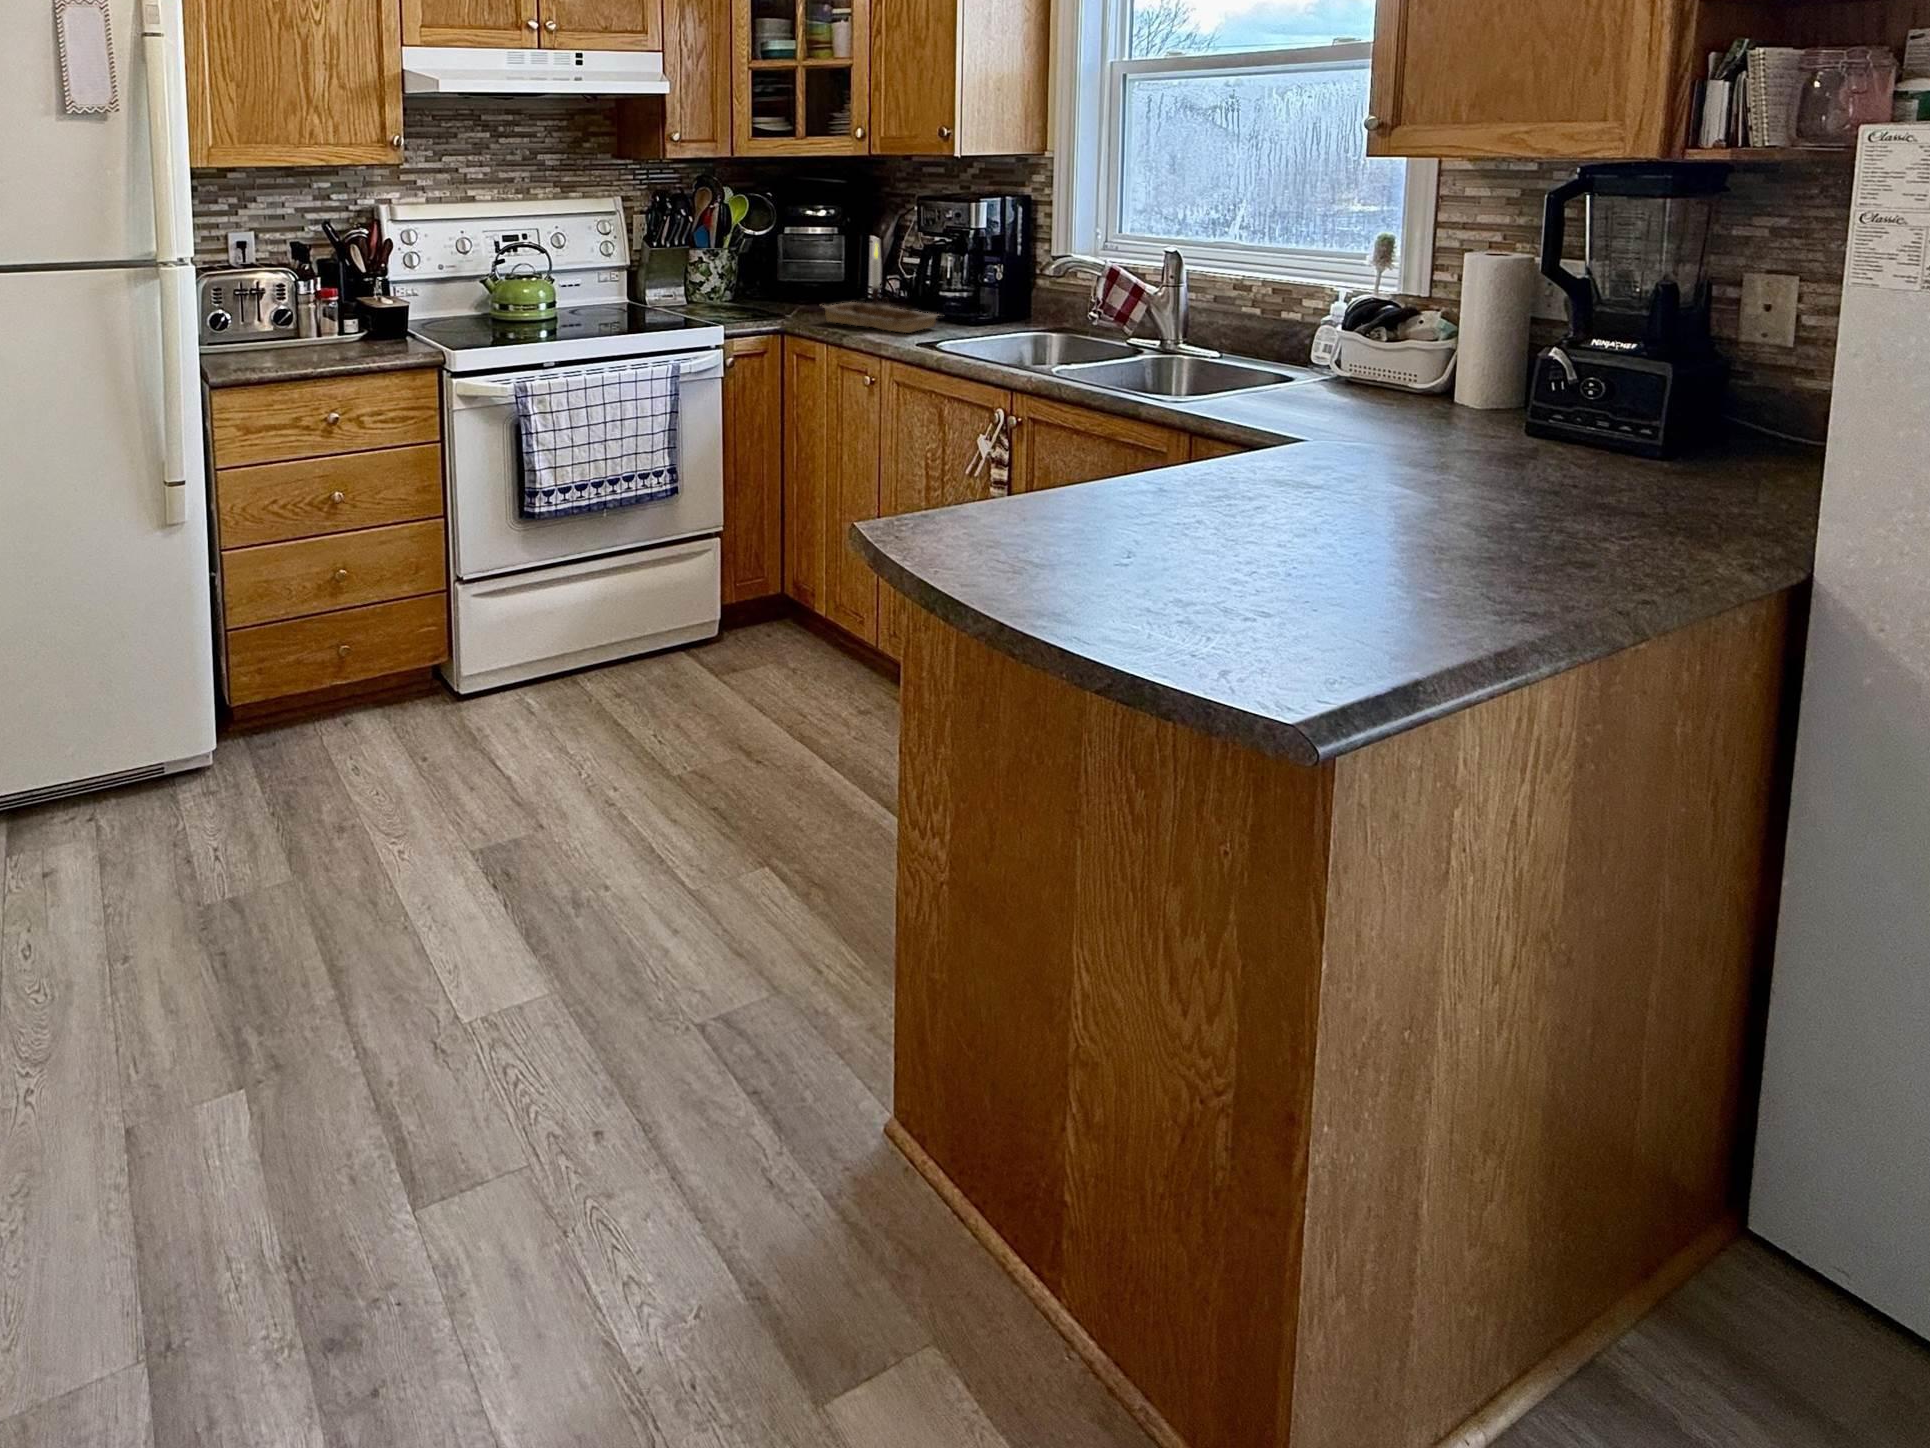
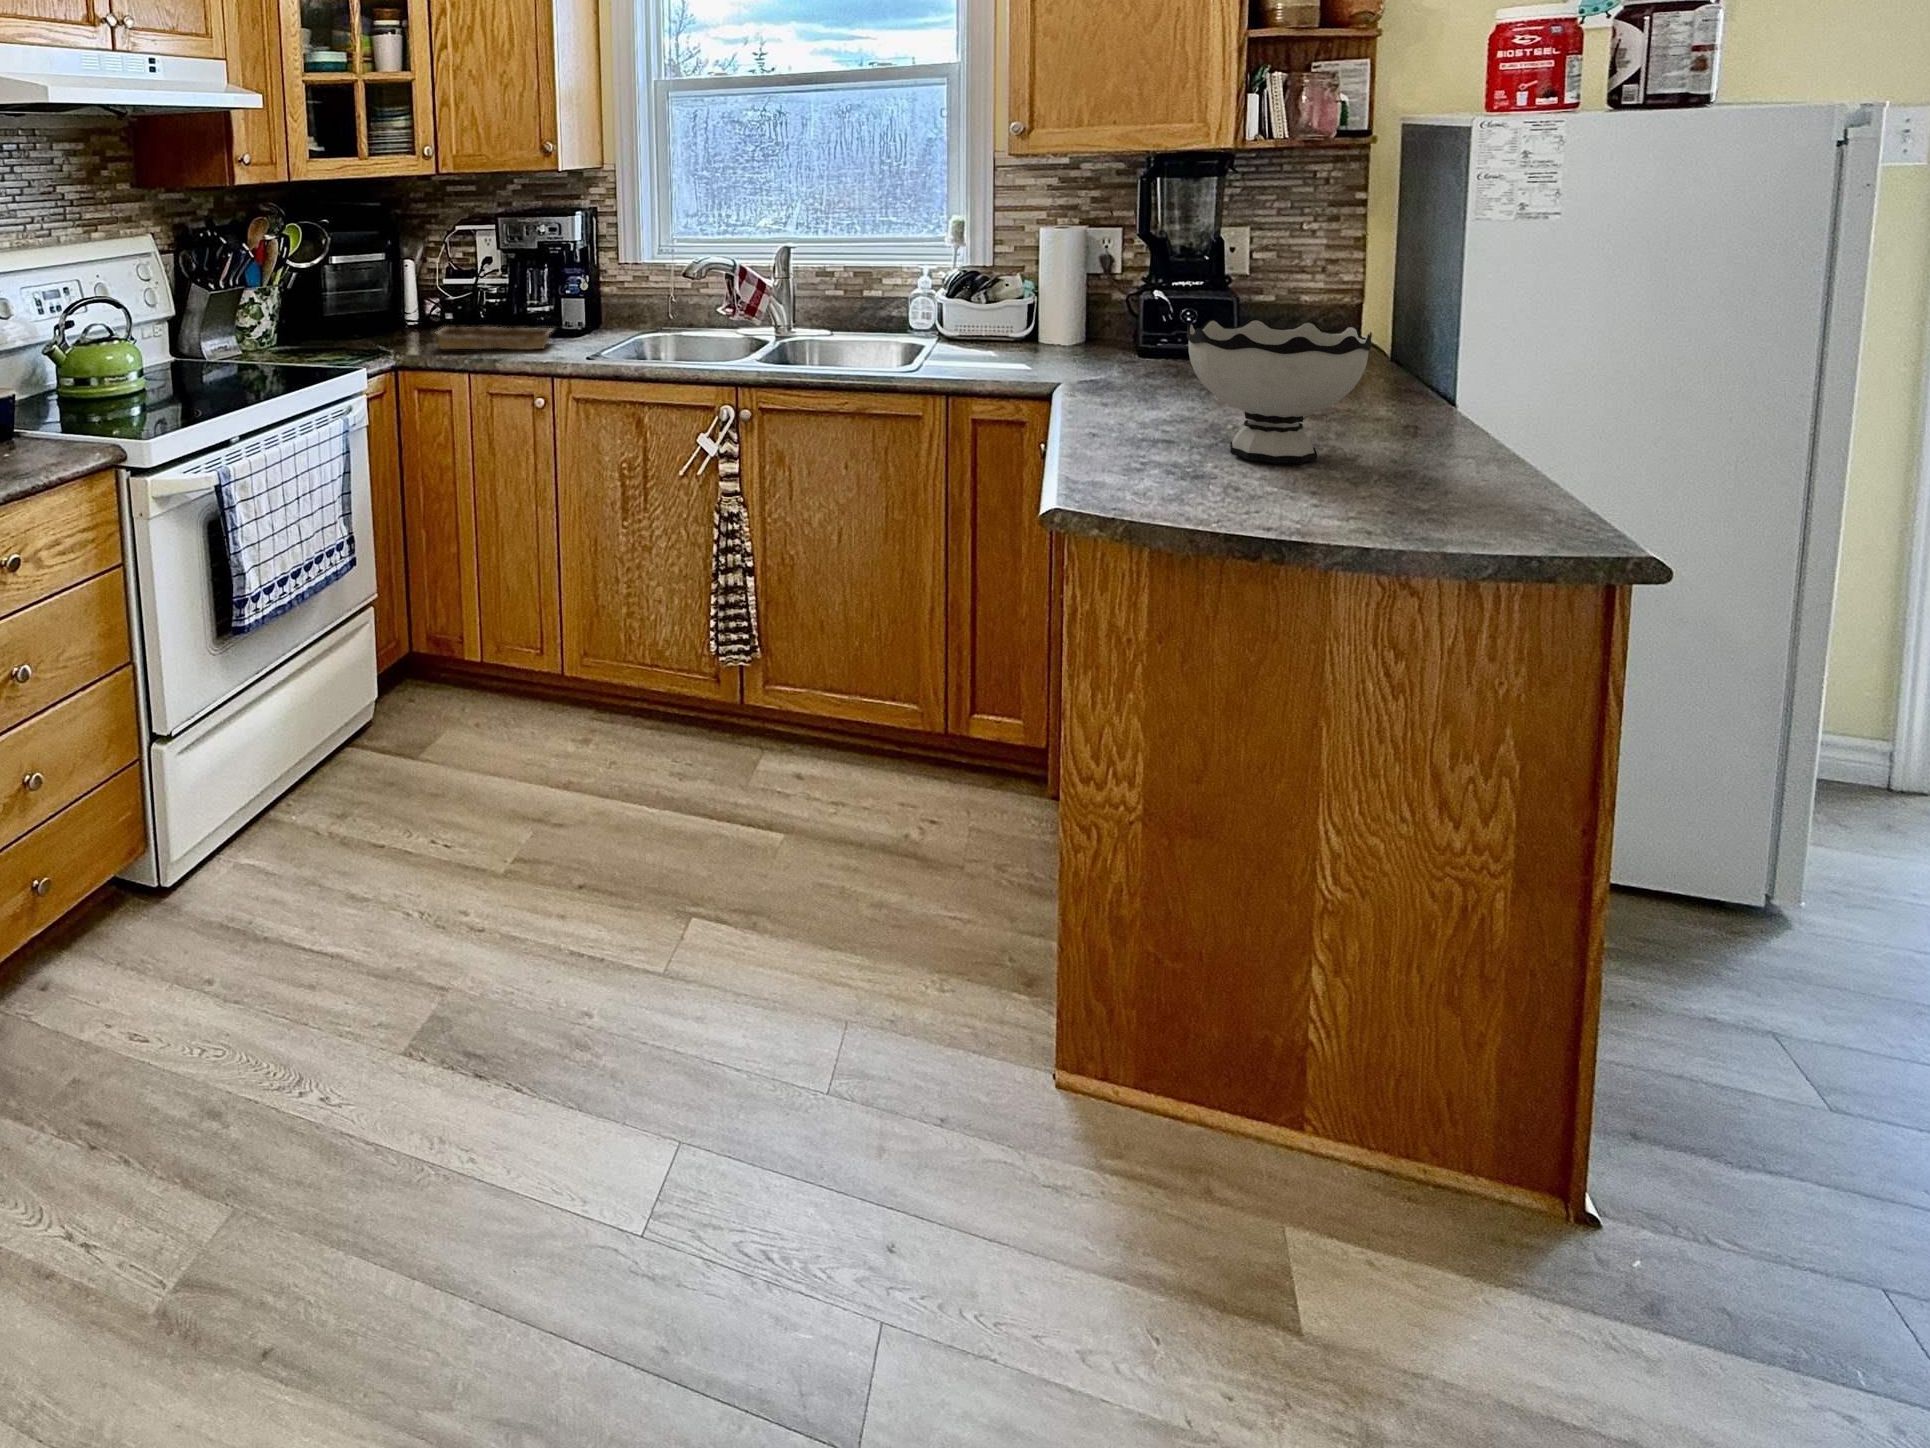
candle: present [865,245,890,307] -> none [421,264,457,333]
bowl: none [1170,371,1417,563] -> present [1187,319,1372,464]

